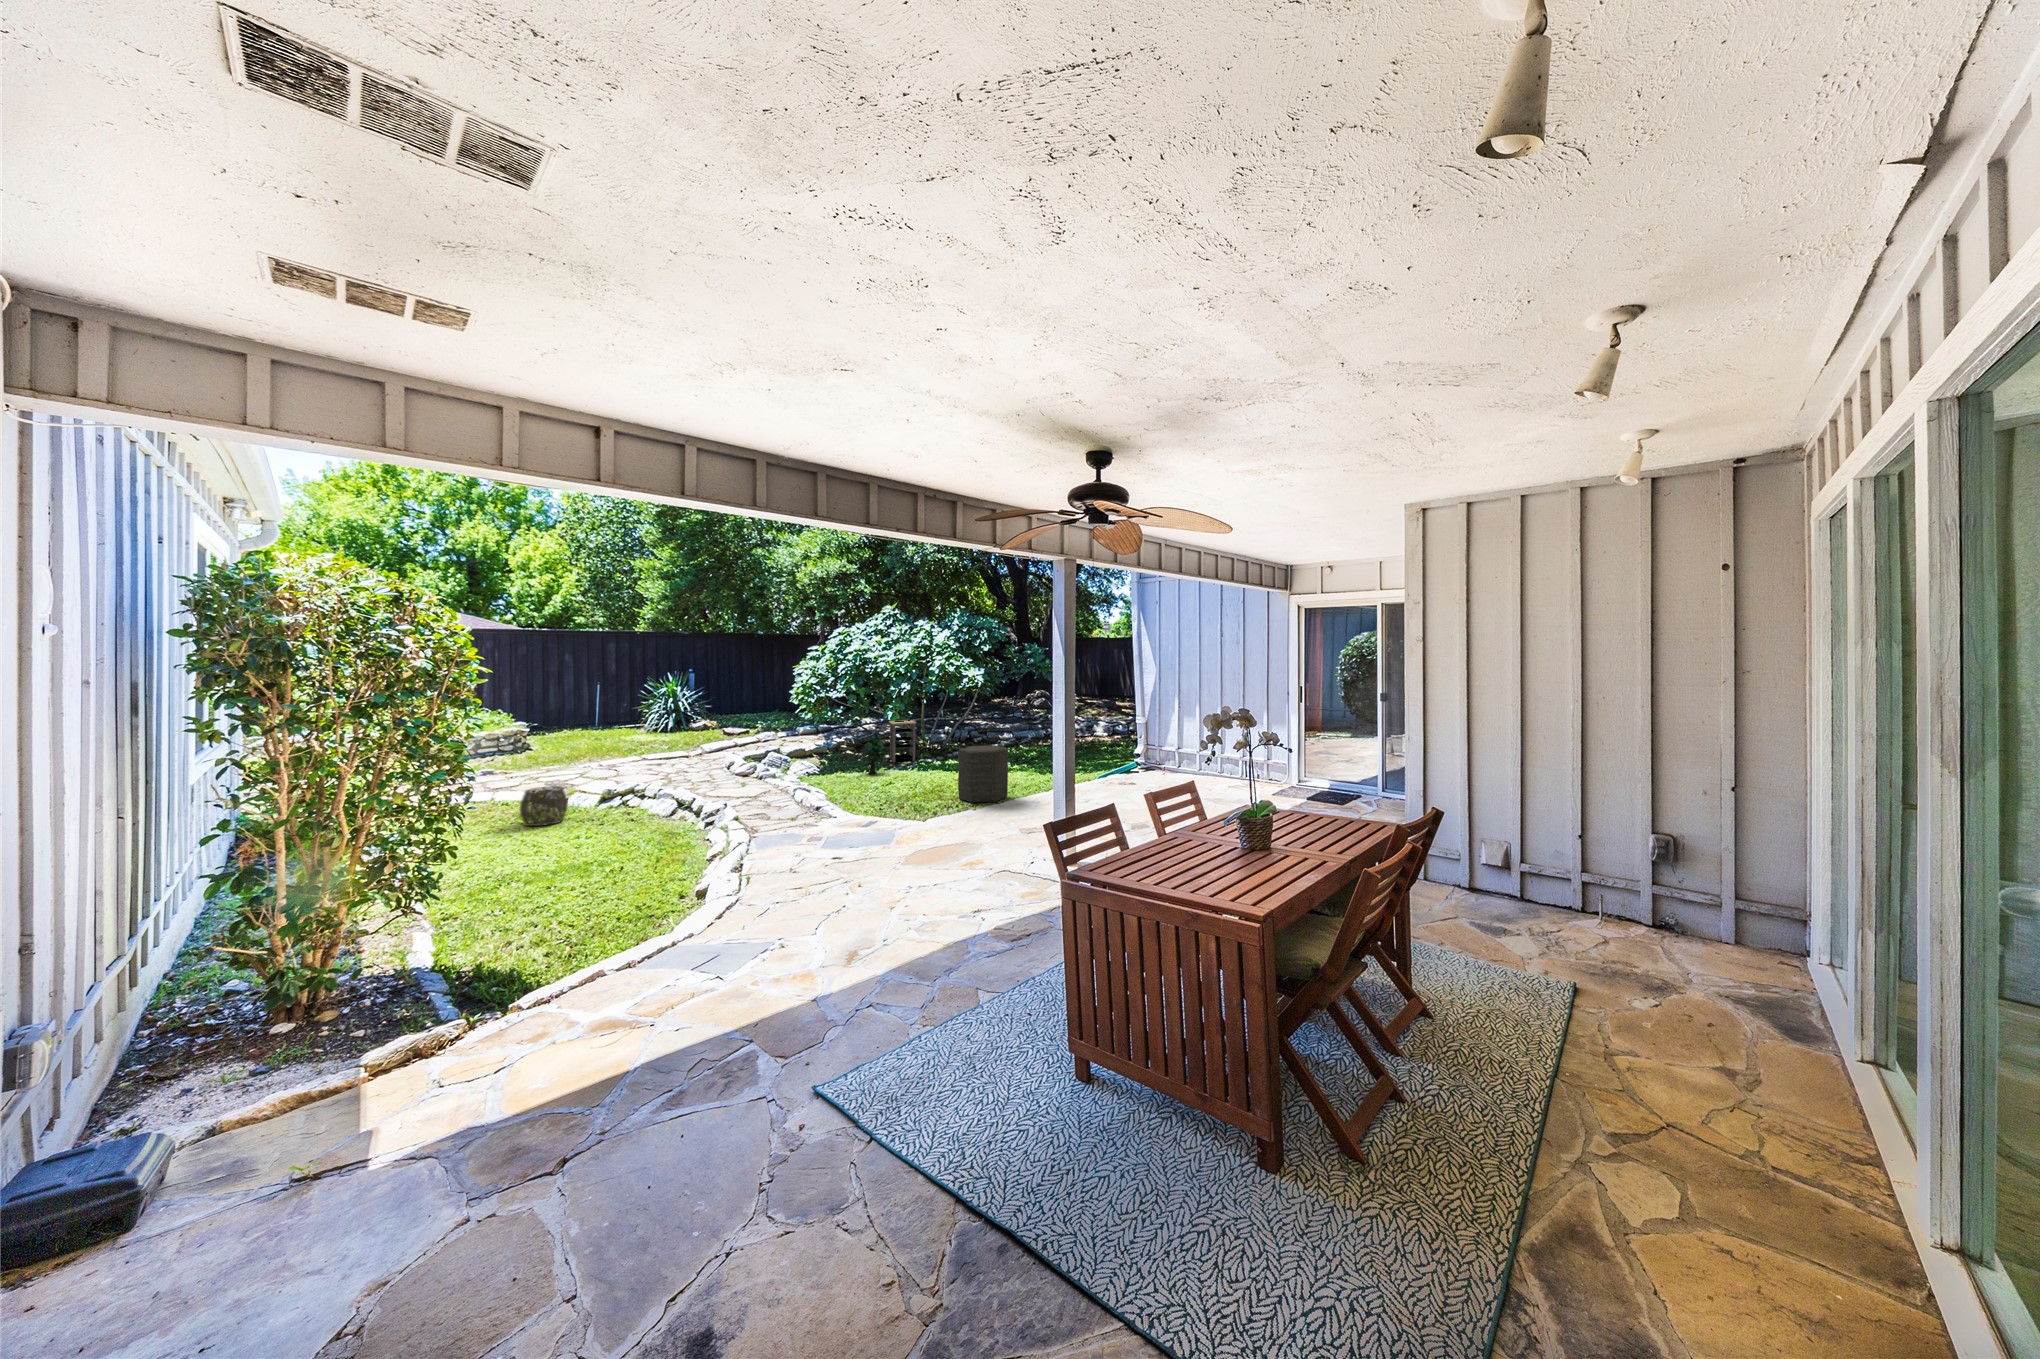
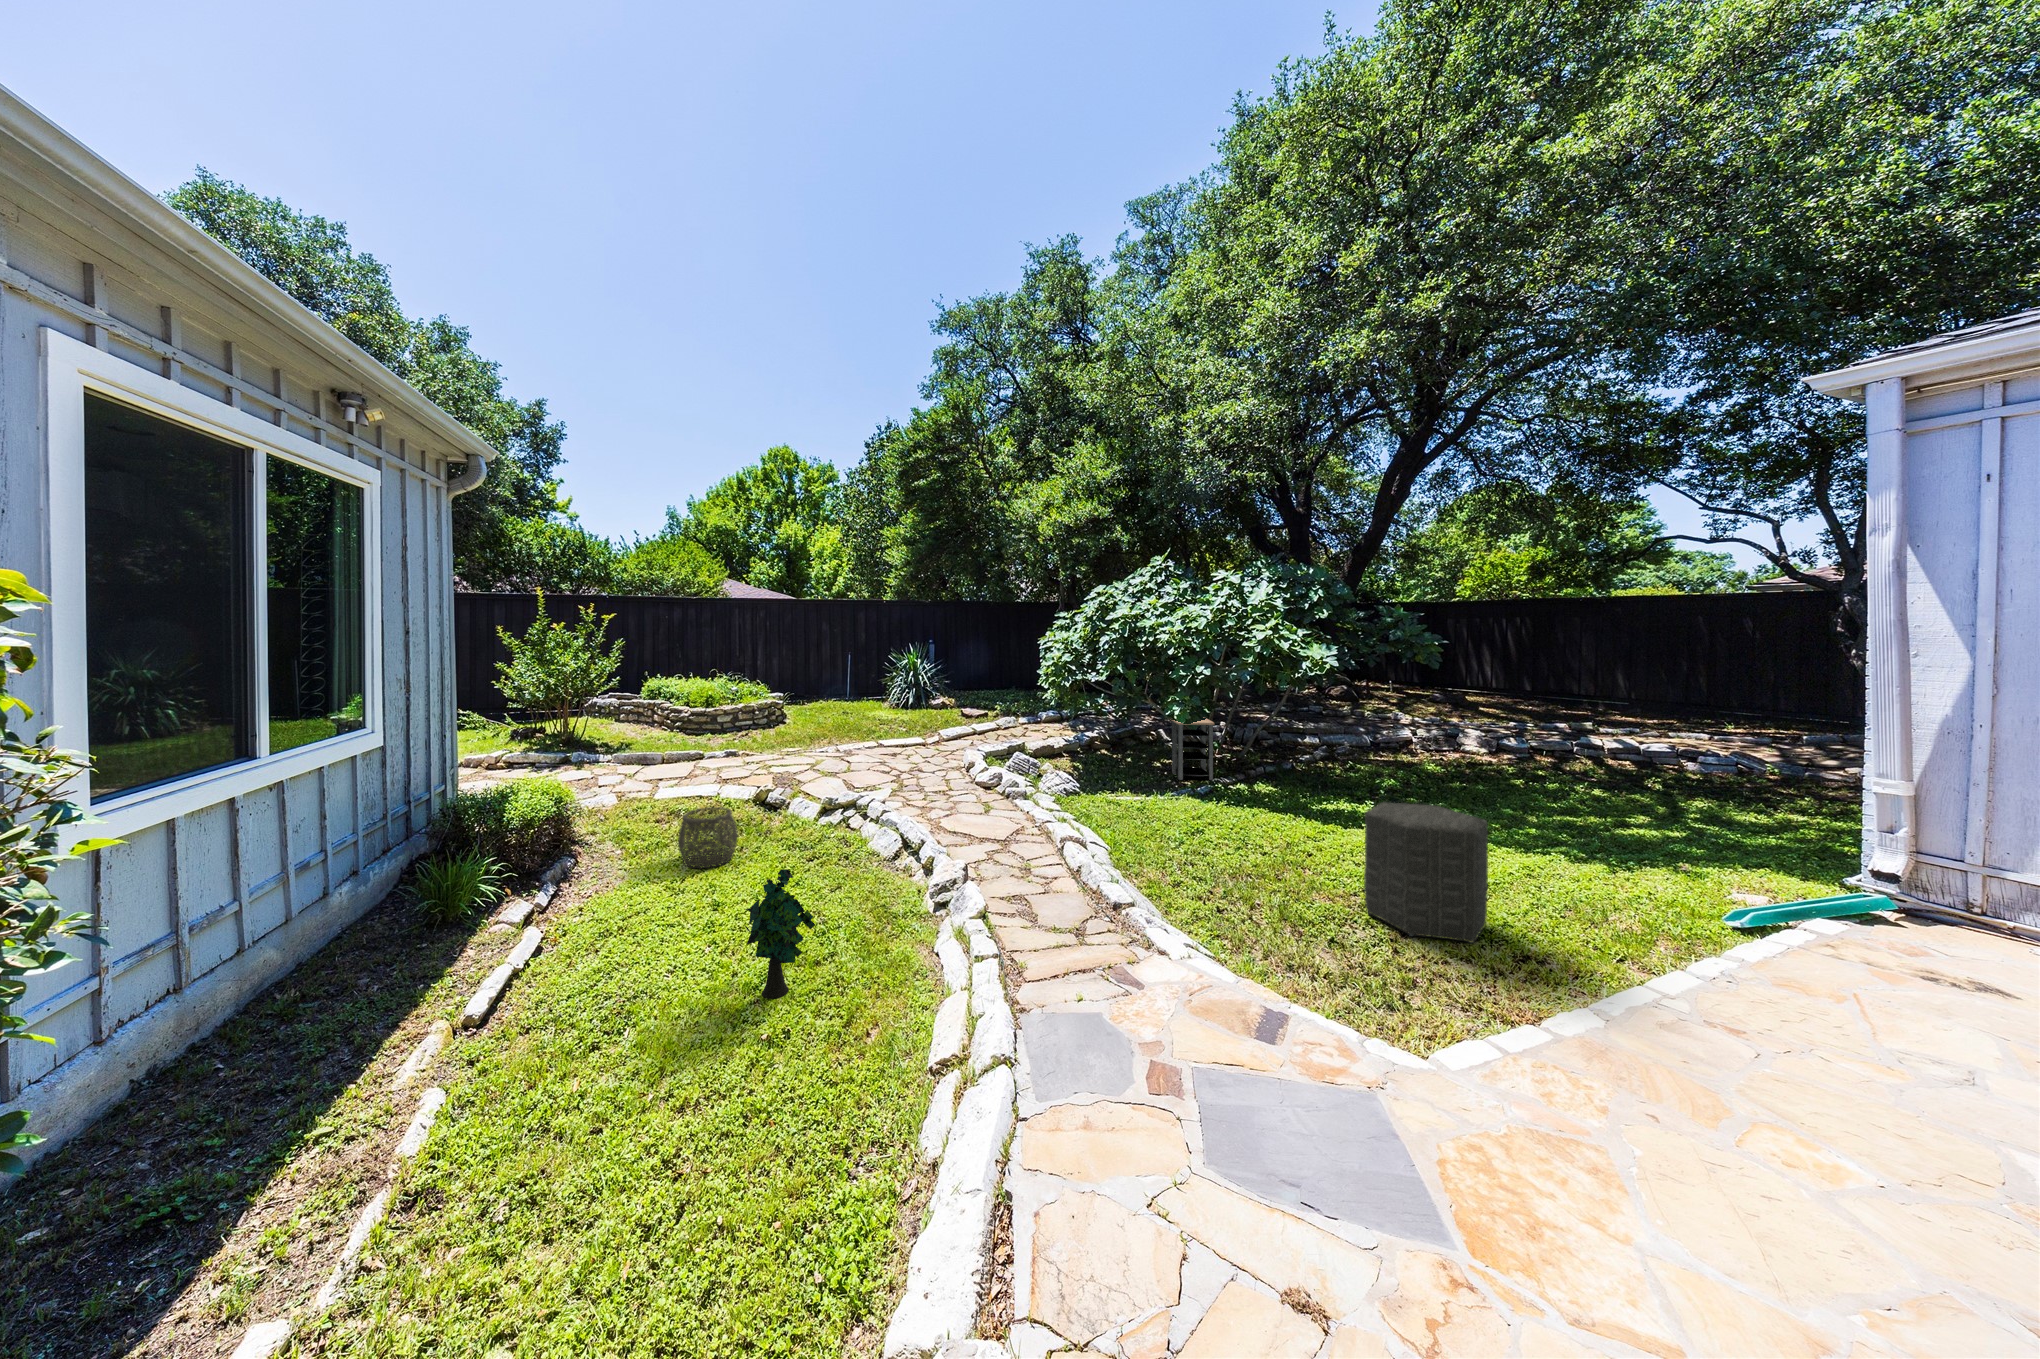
decorative plant: present [861,732,886,774] -> present [745,869,815,999]

